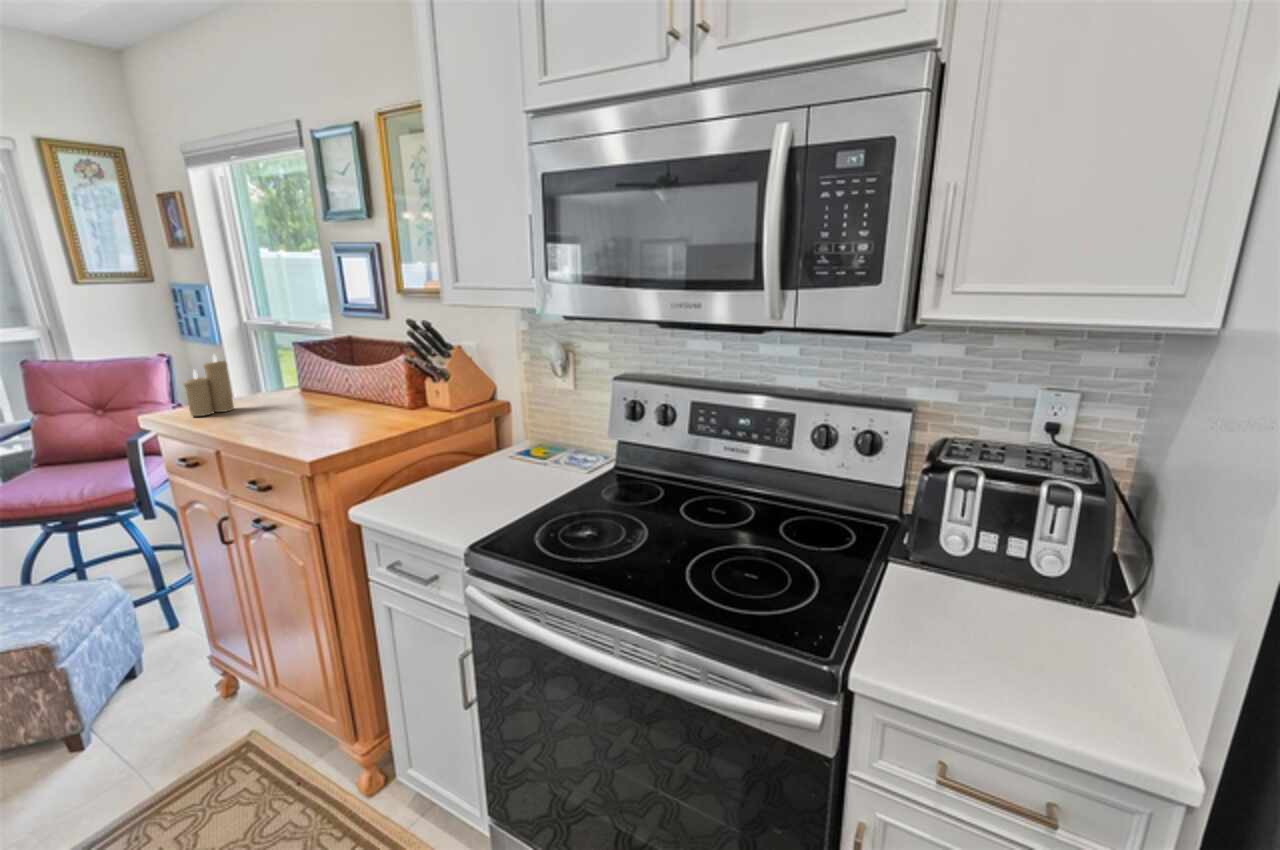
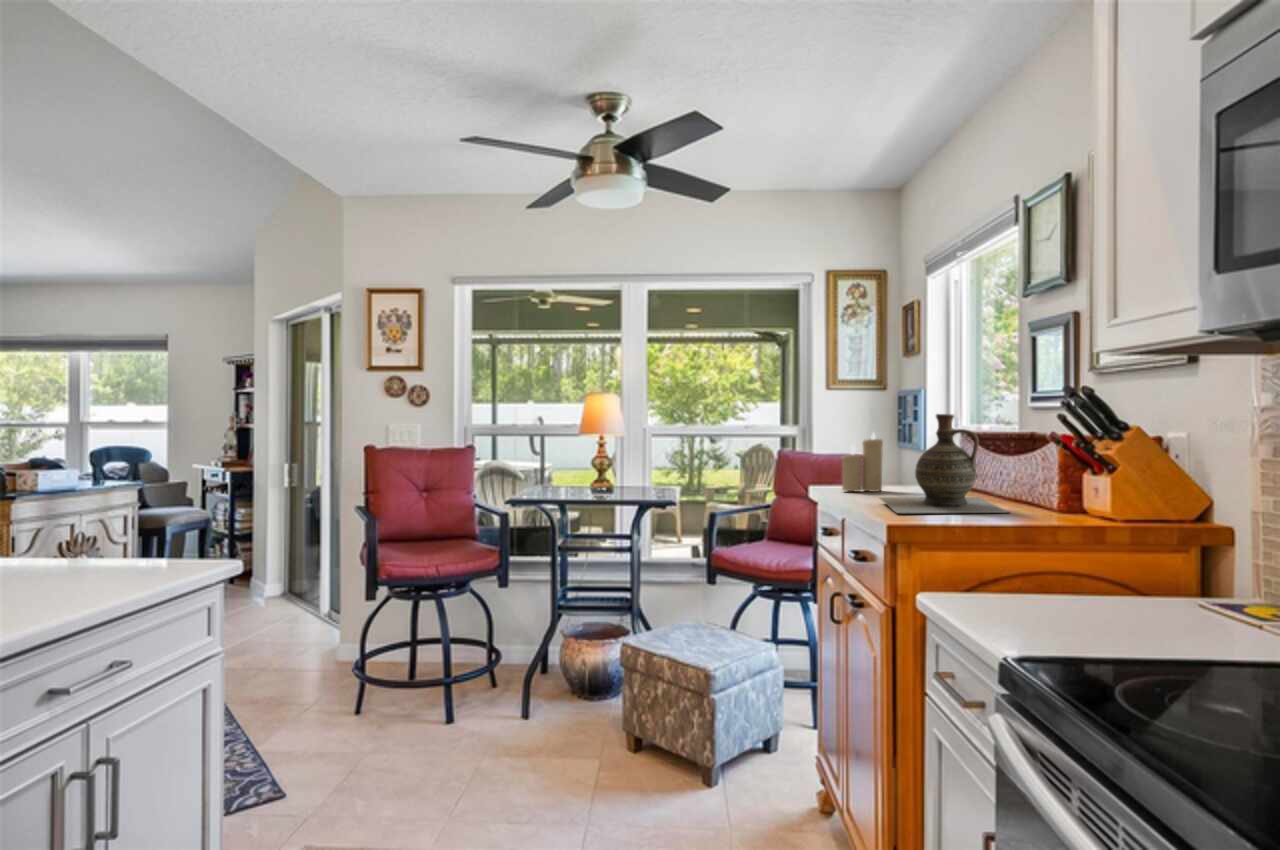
ceramic jug: none [253,343,382,441] -> present [880,414,1009,513]

